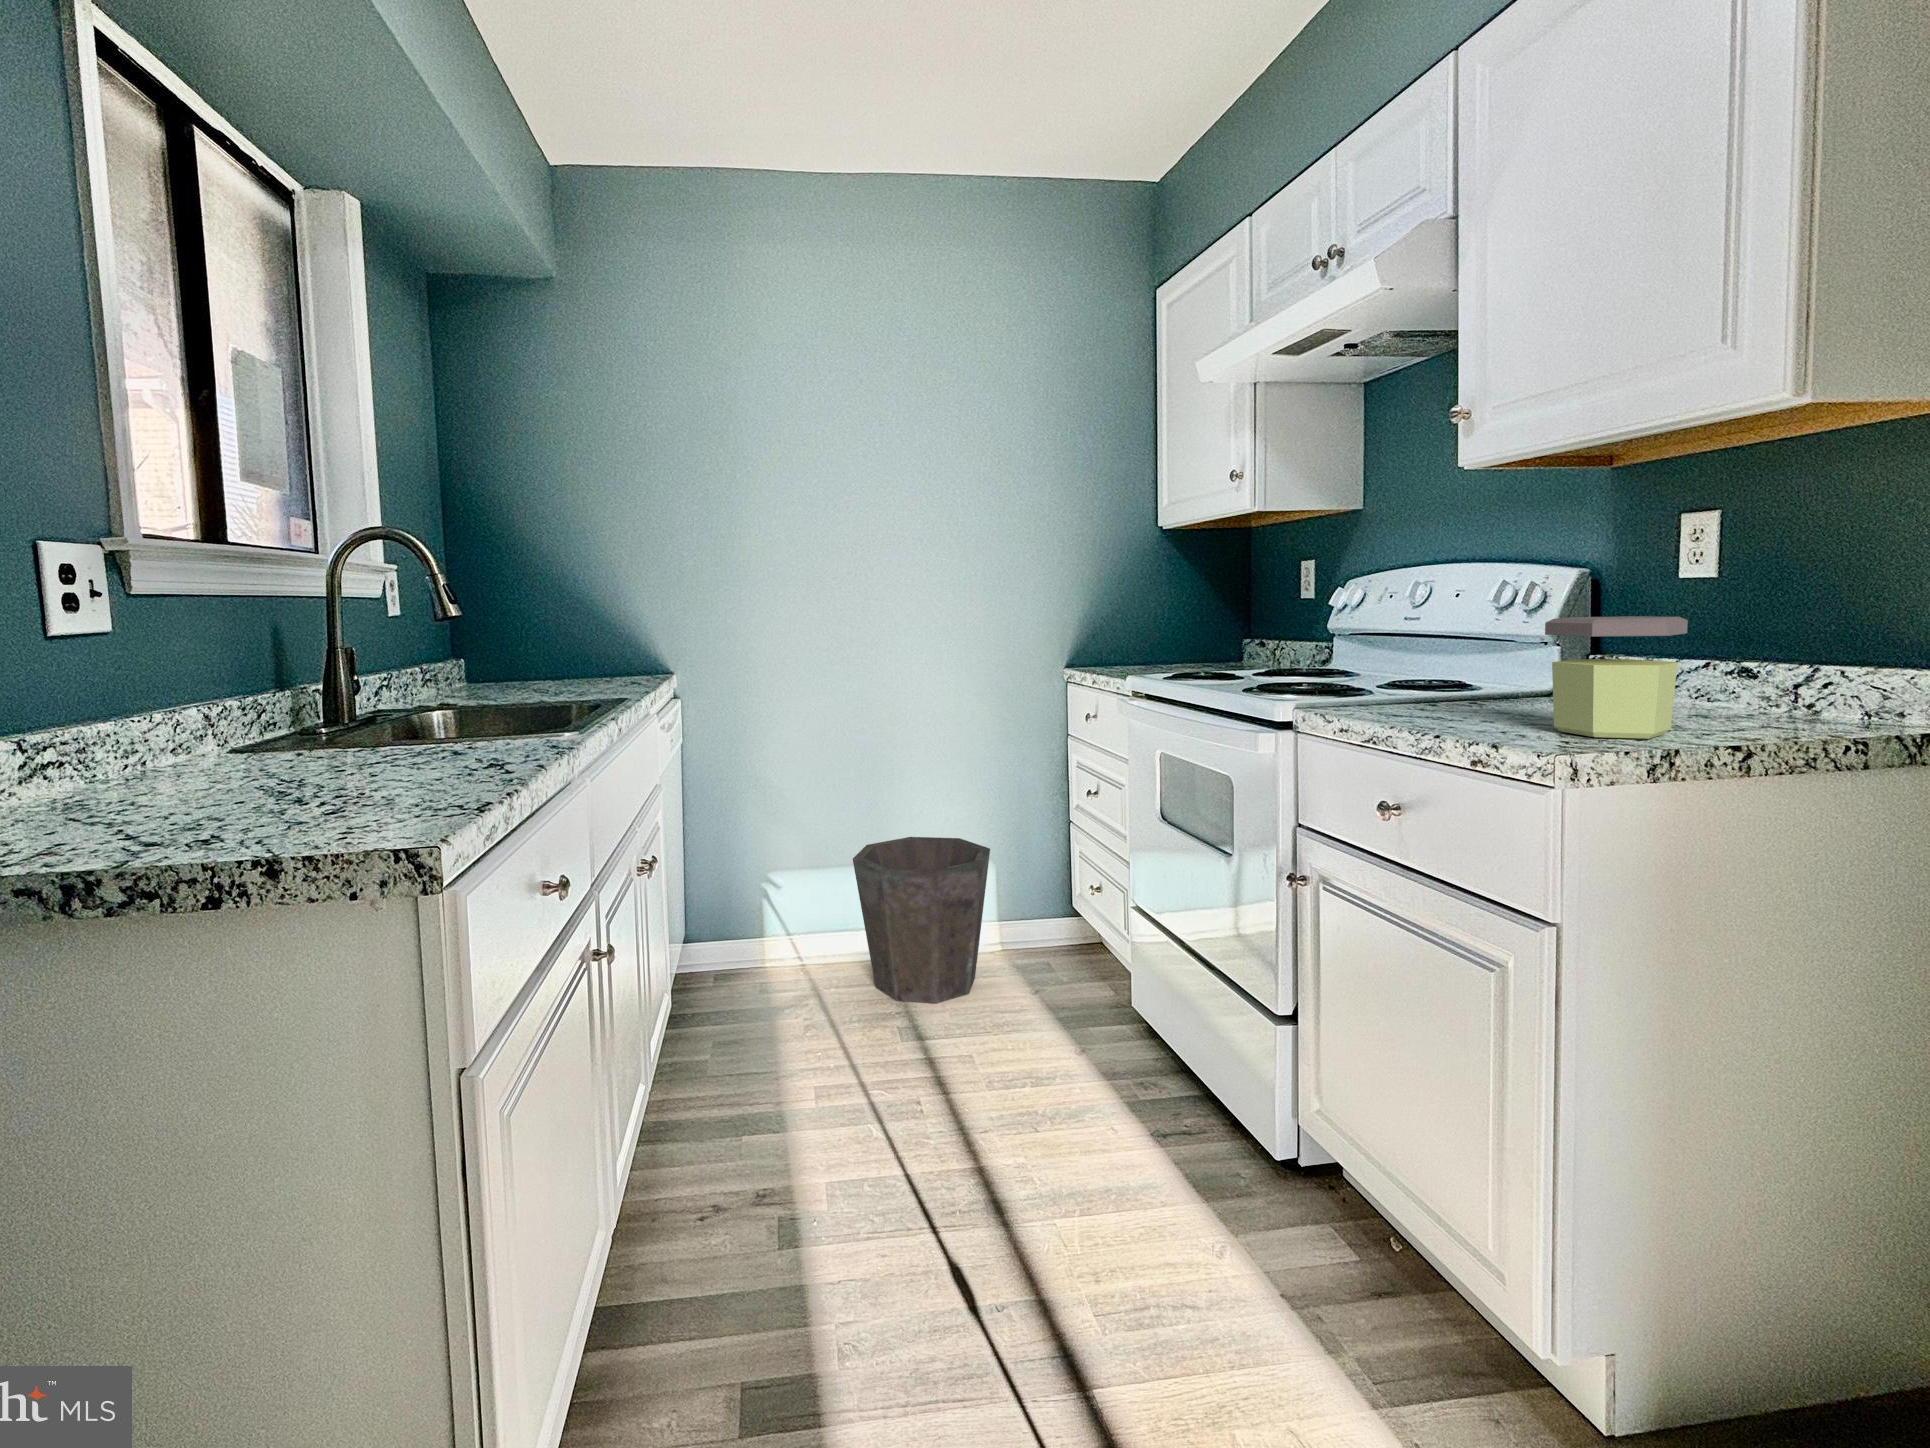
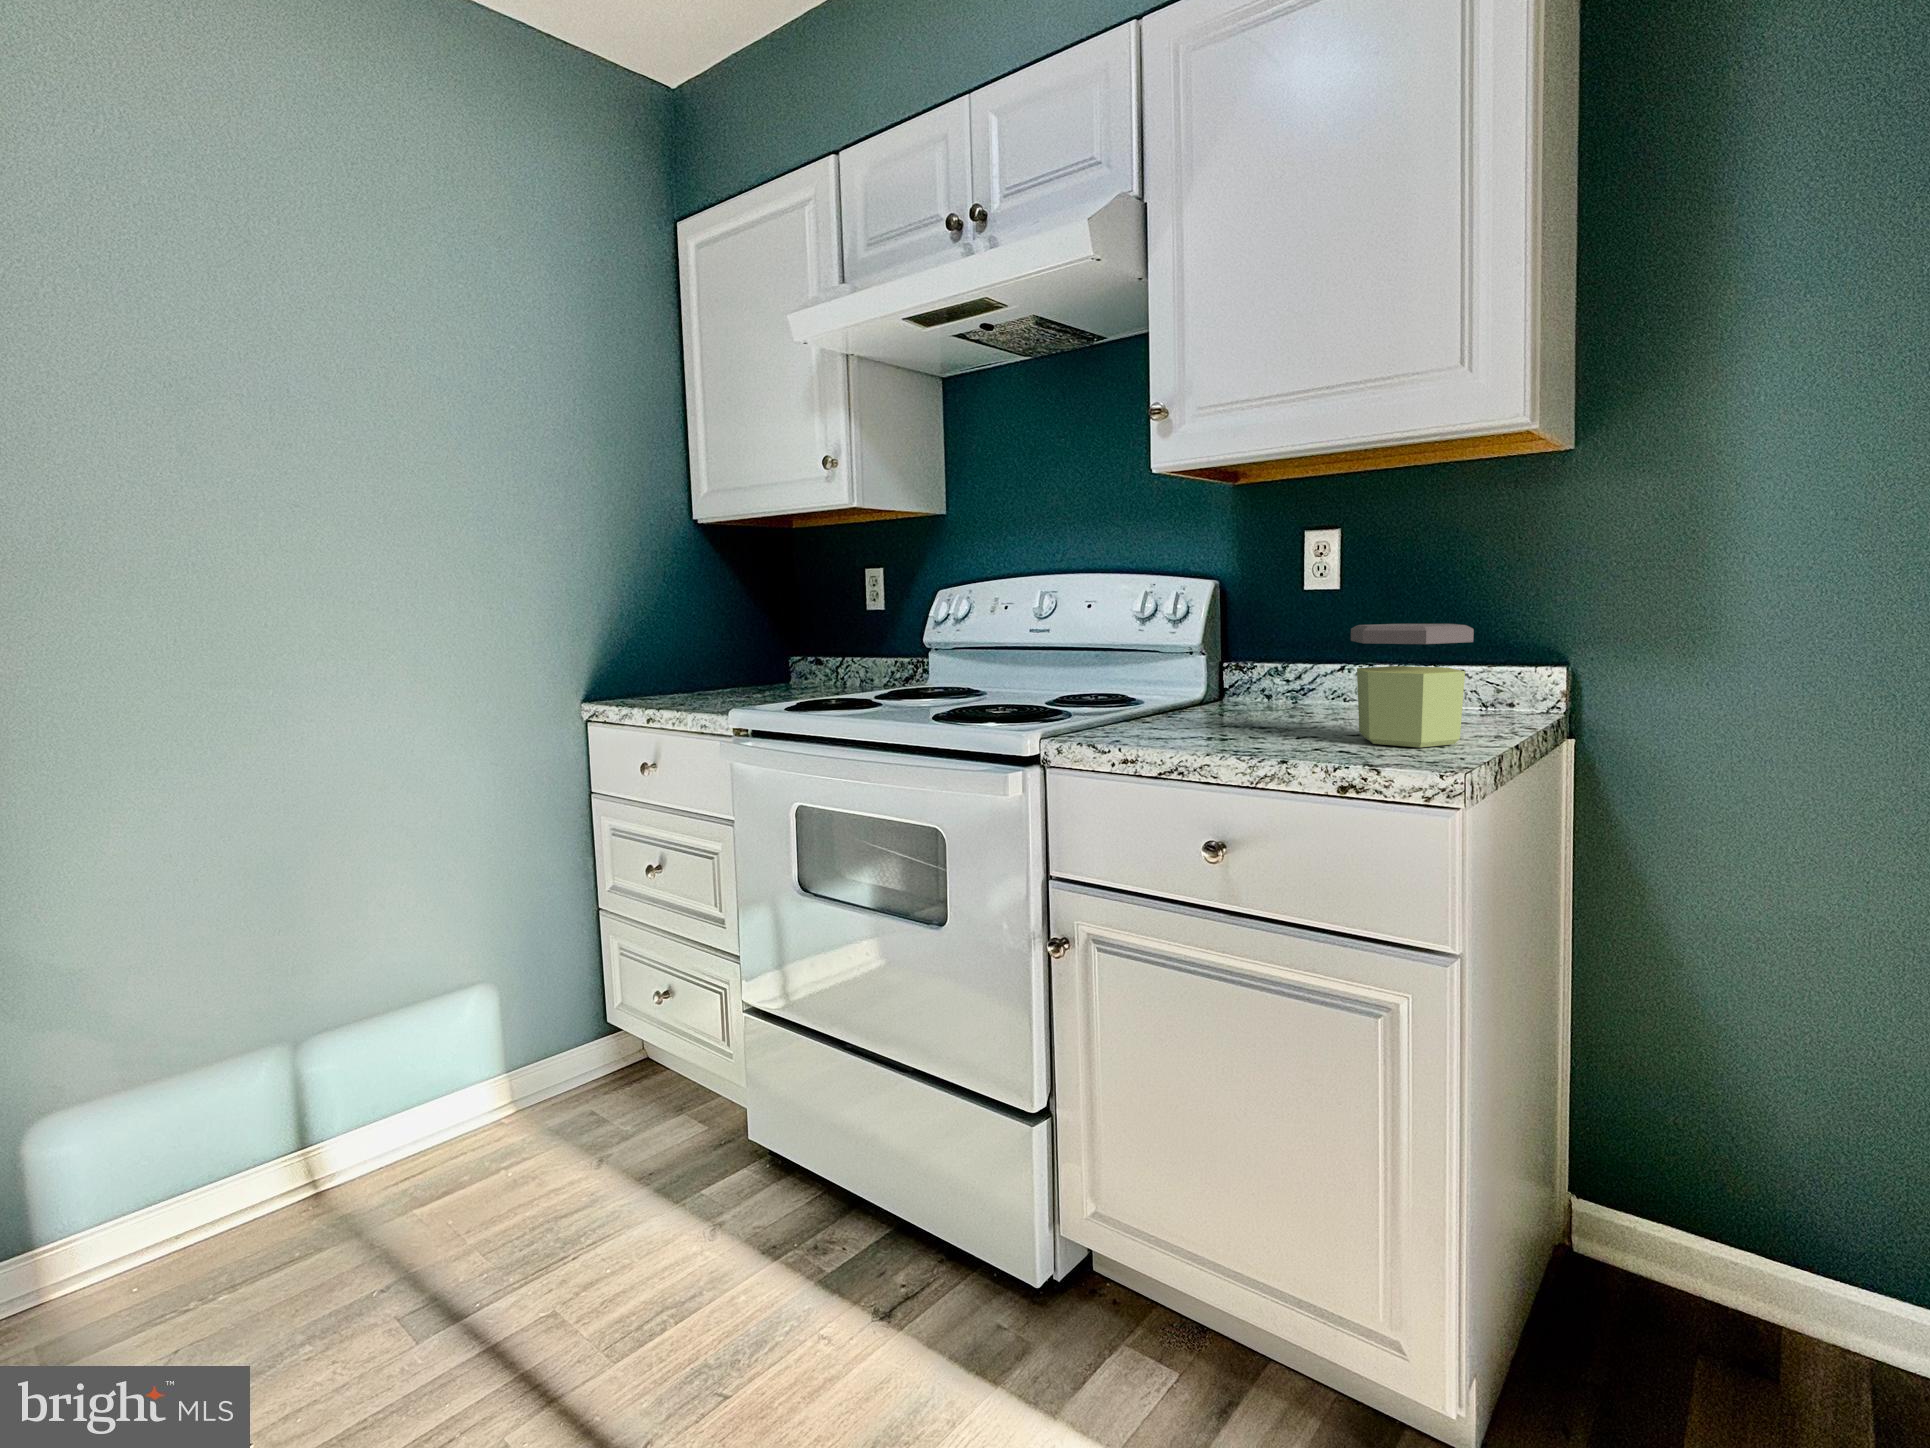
waste bin: present [853,837,990,1004] -> none [238,974,510,1287]

